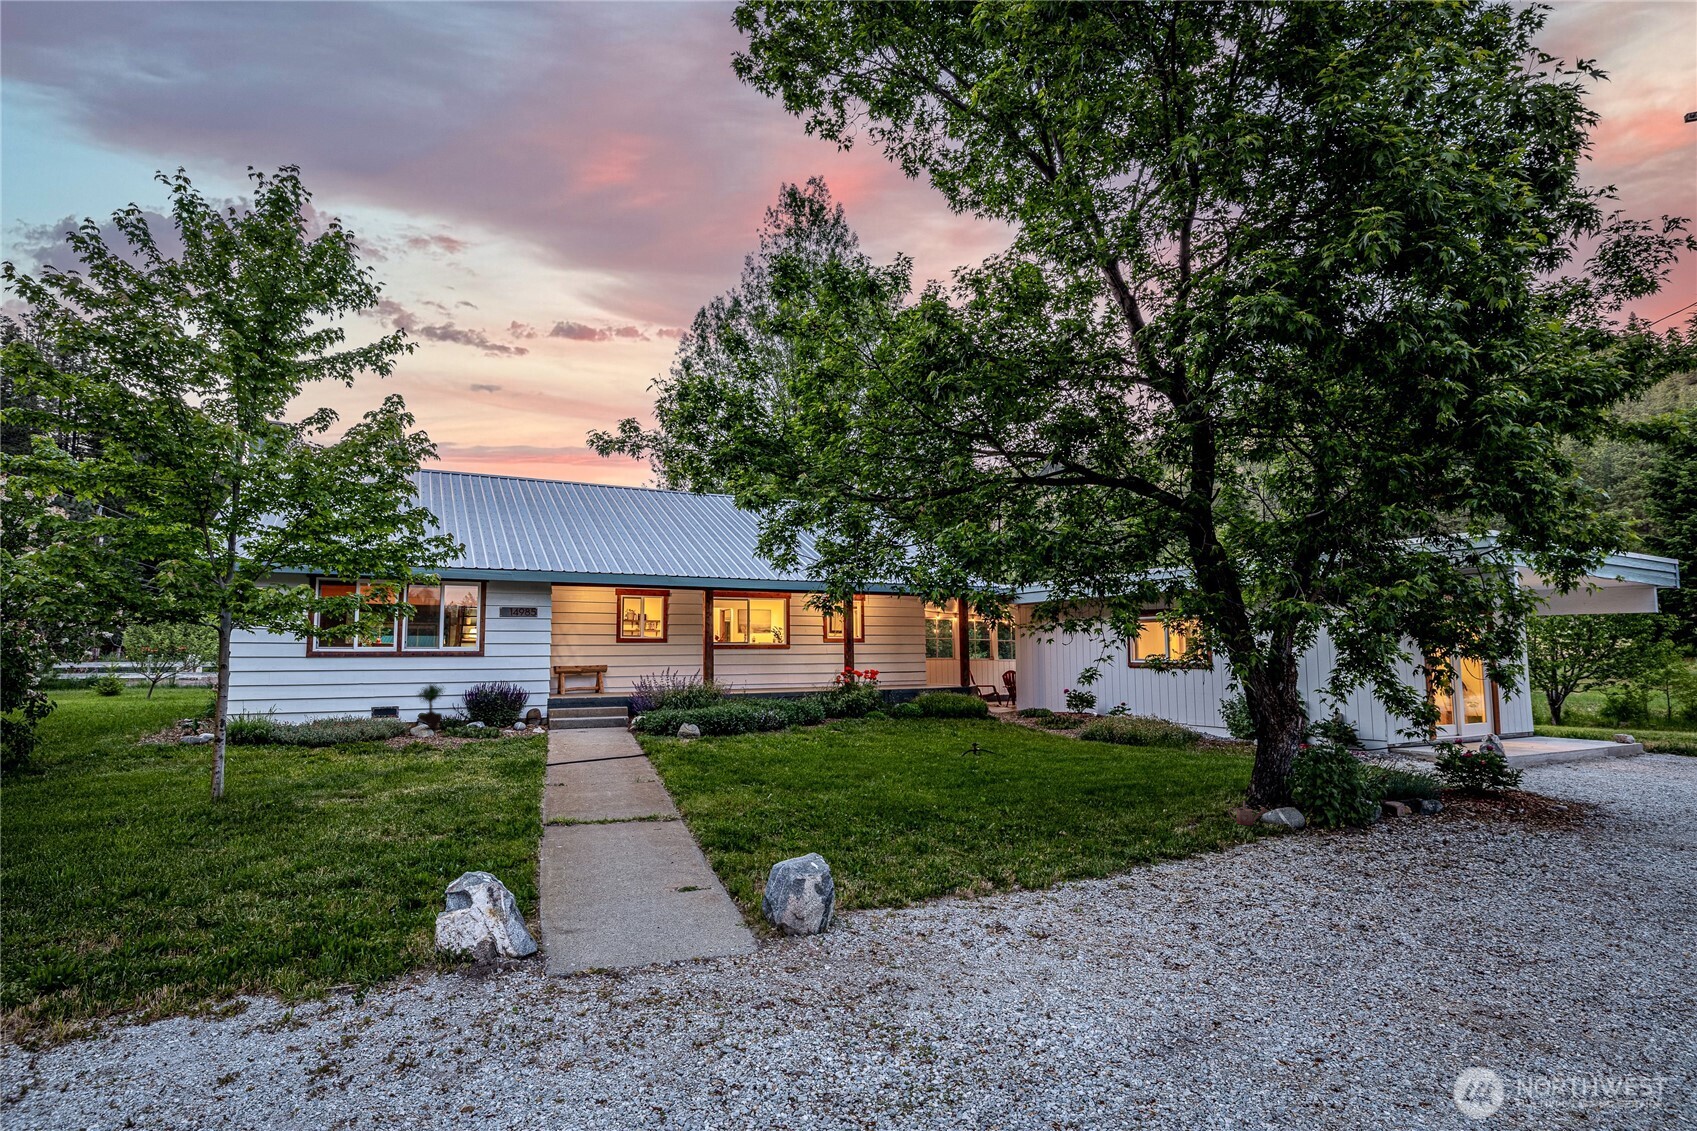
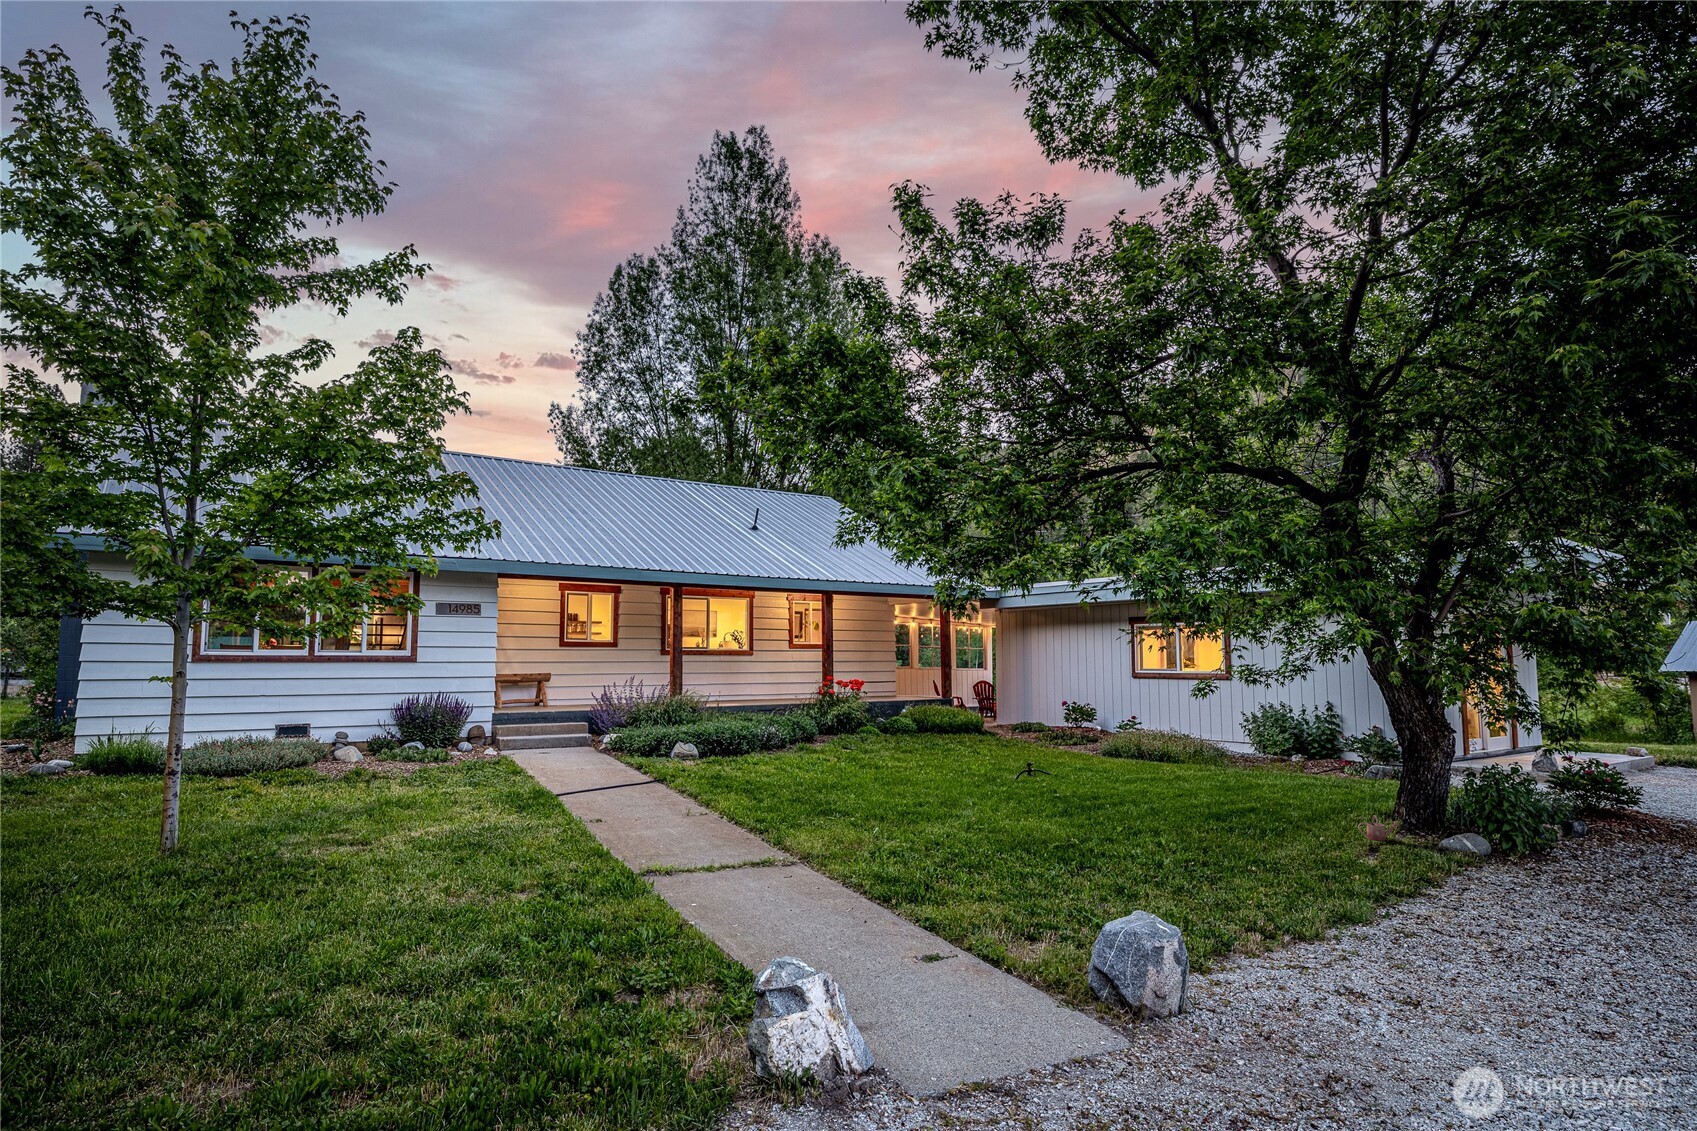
potted tree: present [418,684,443,729] -> none [333,691,375,752]

